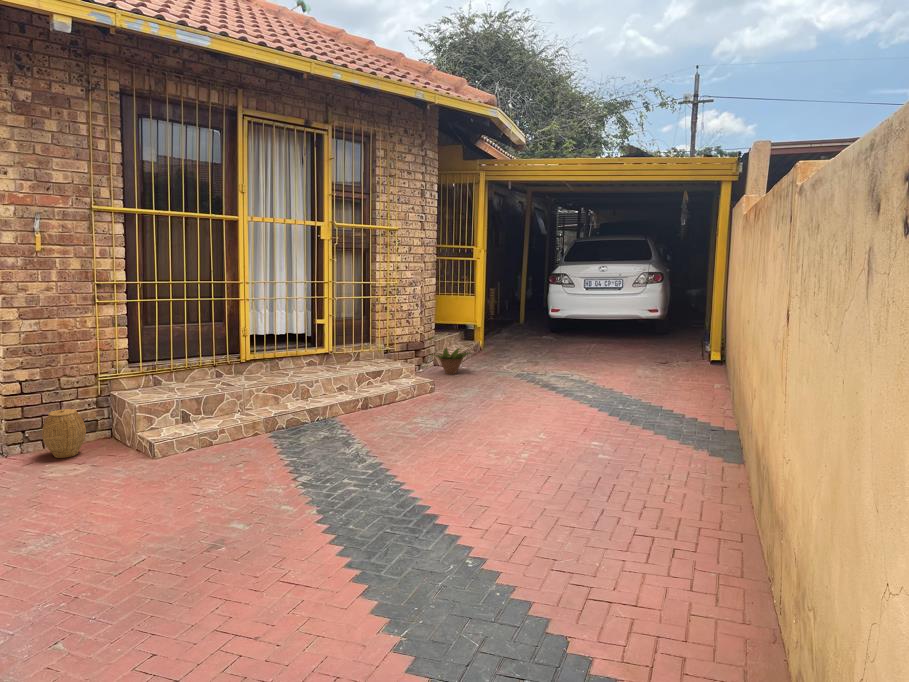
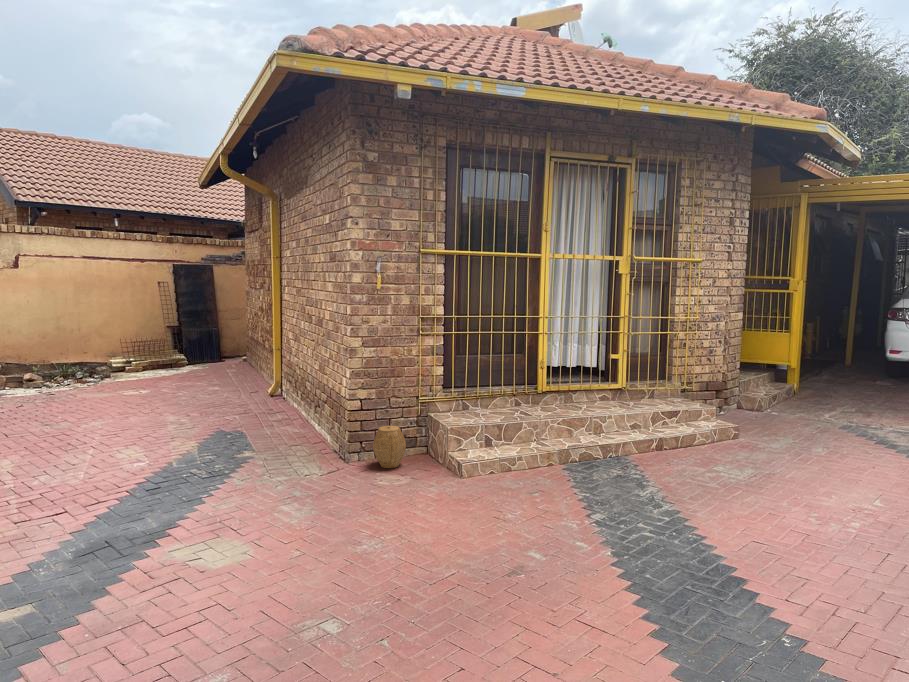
decorative plant: present [432,348,471,374] -> none [731,388,785,419]

